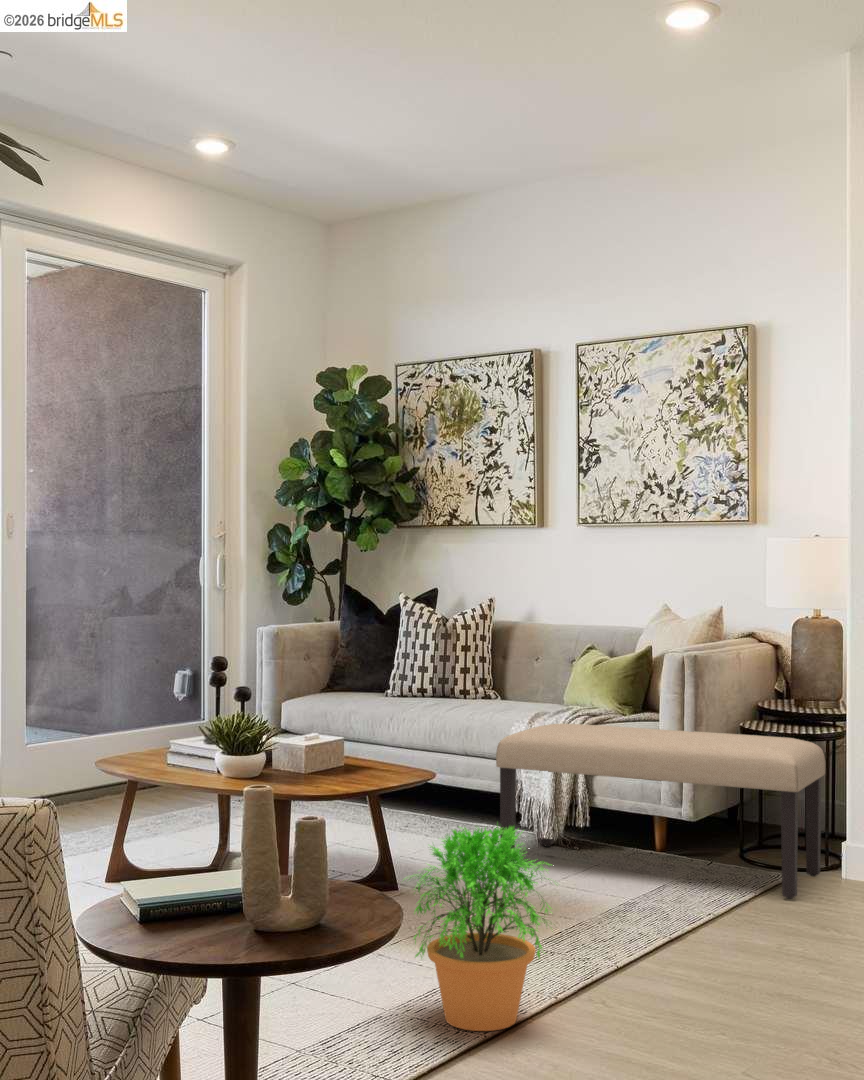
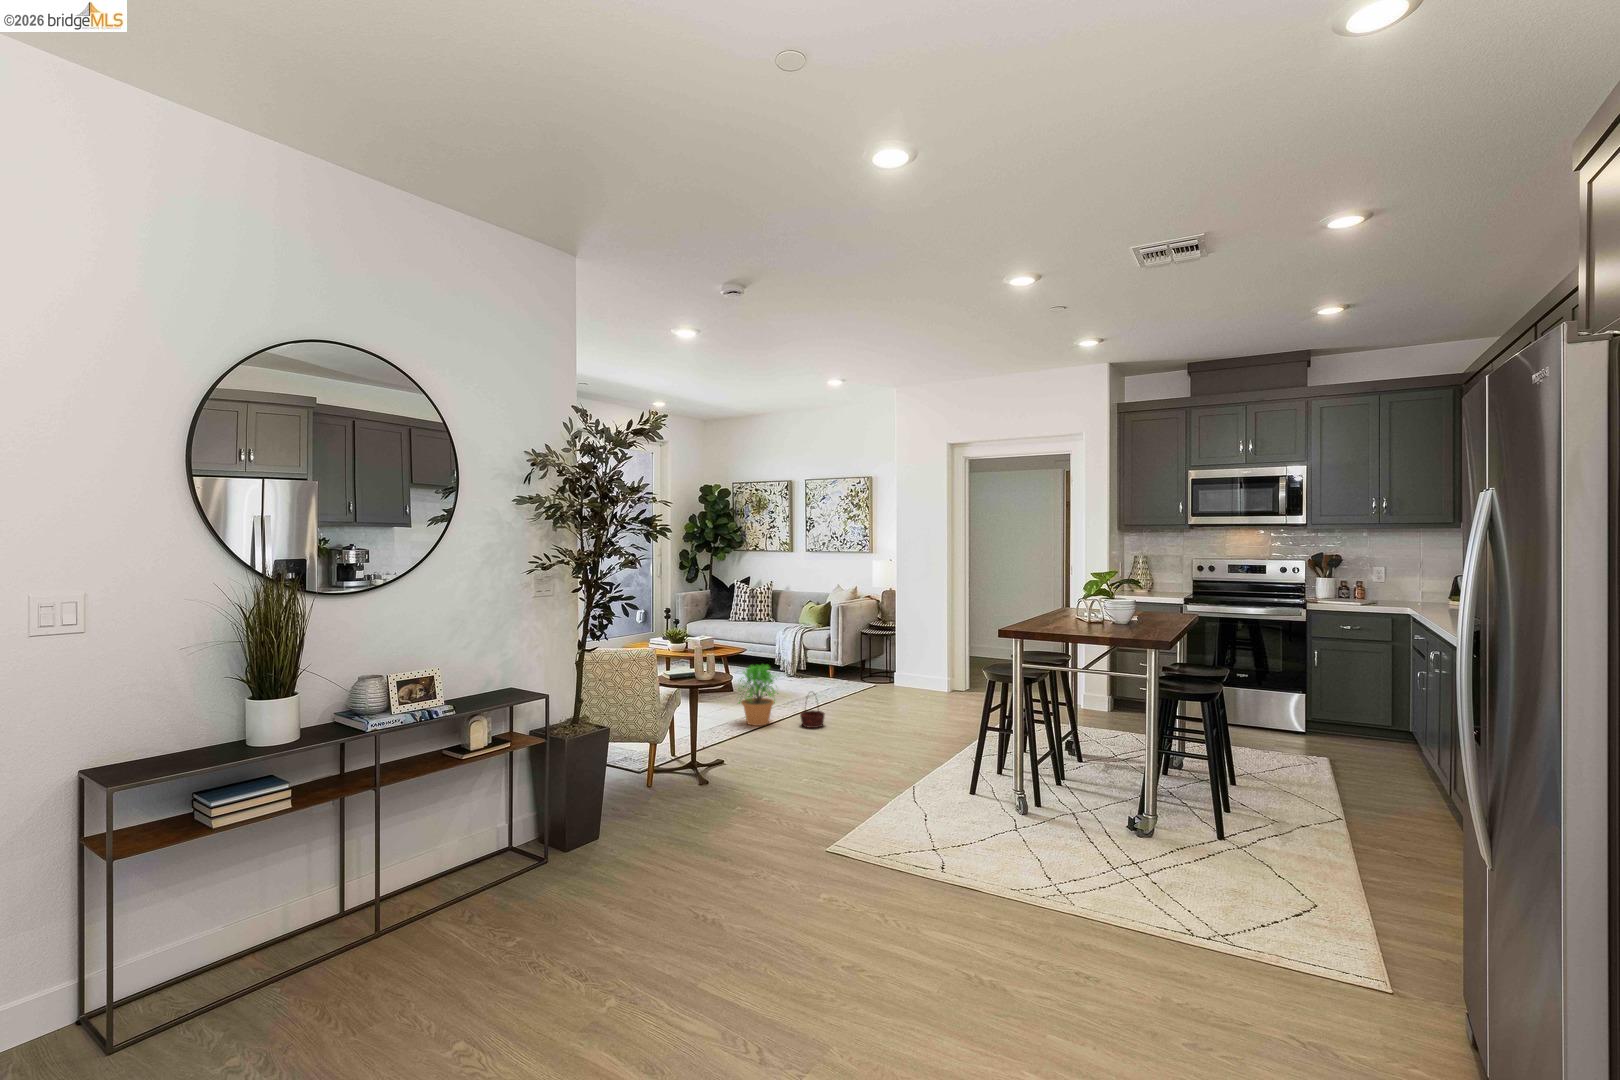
bench: present [496,724,825,899] -> none [769,632,886,691]
basket: none [621,920,709,1048] -> present [800,710,825,728]

